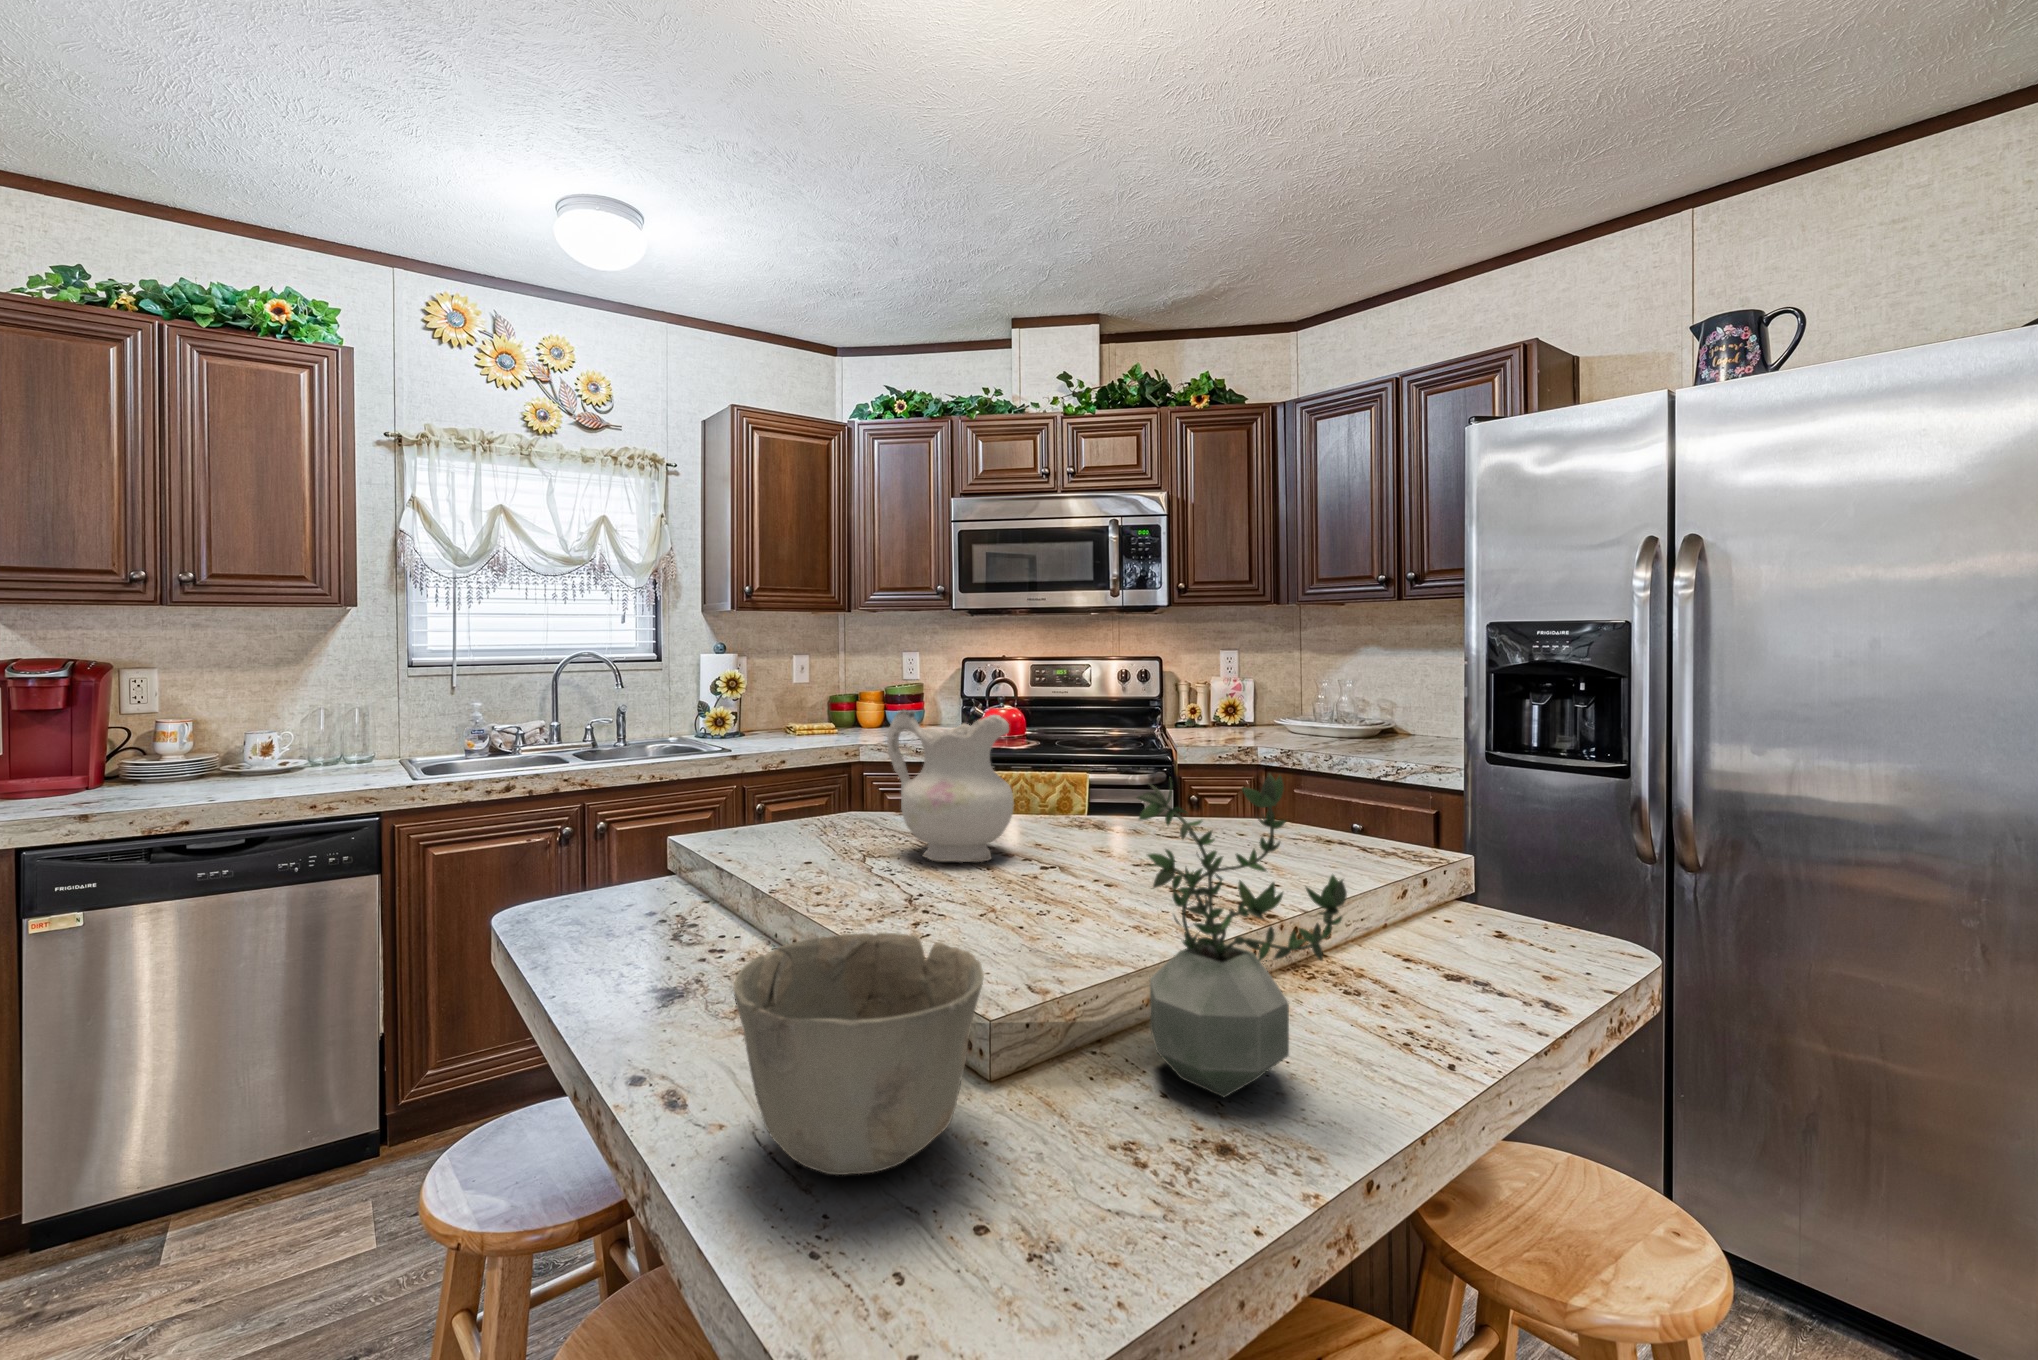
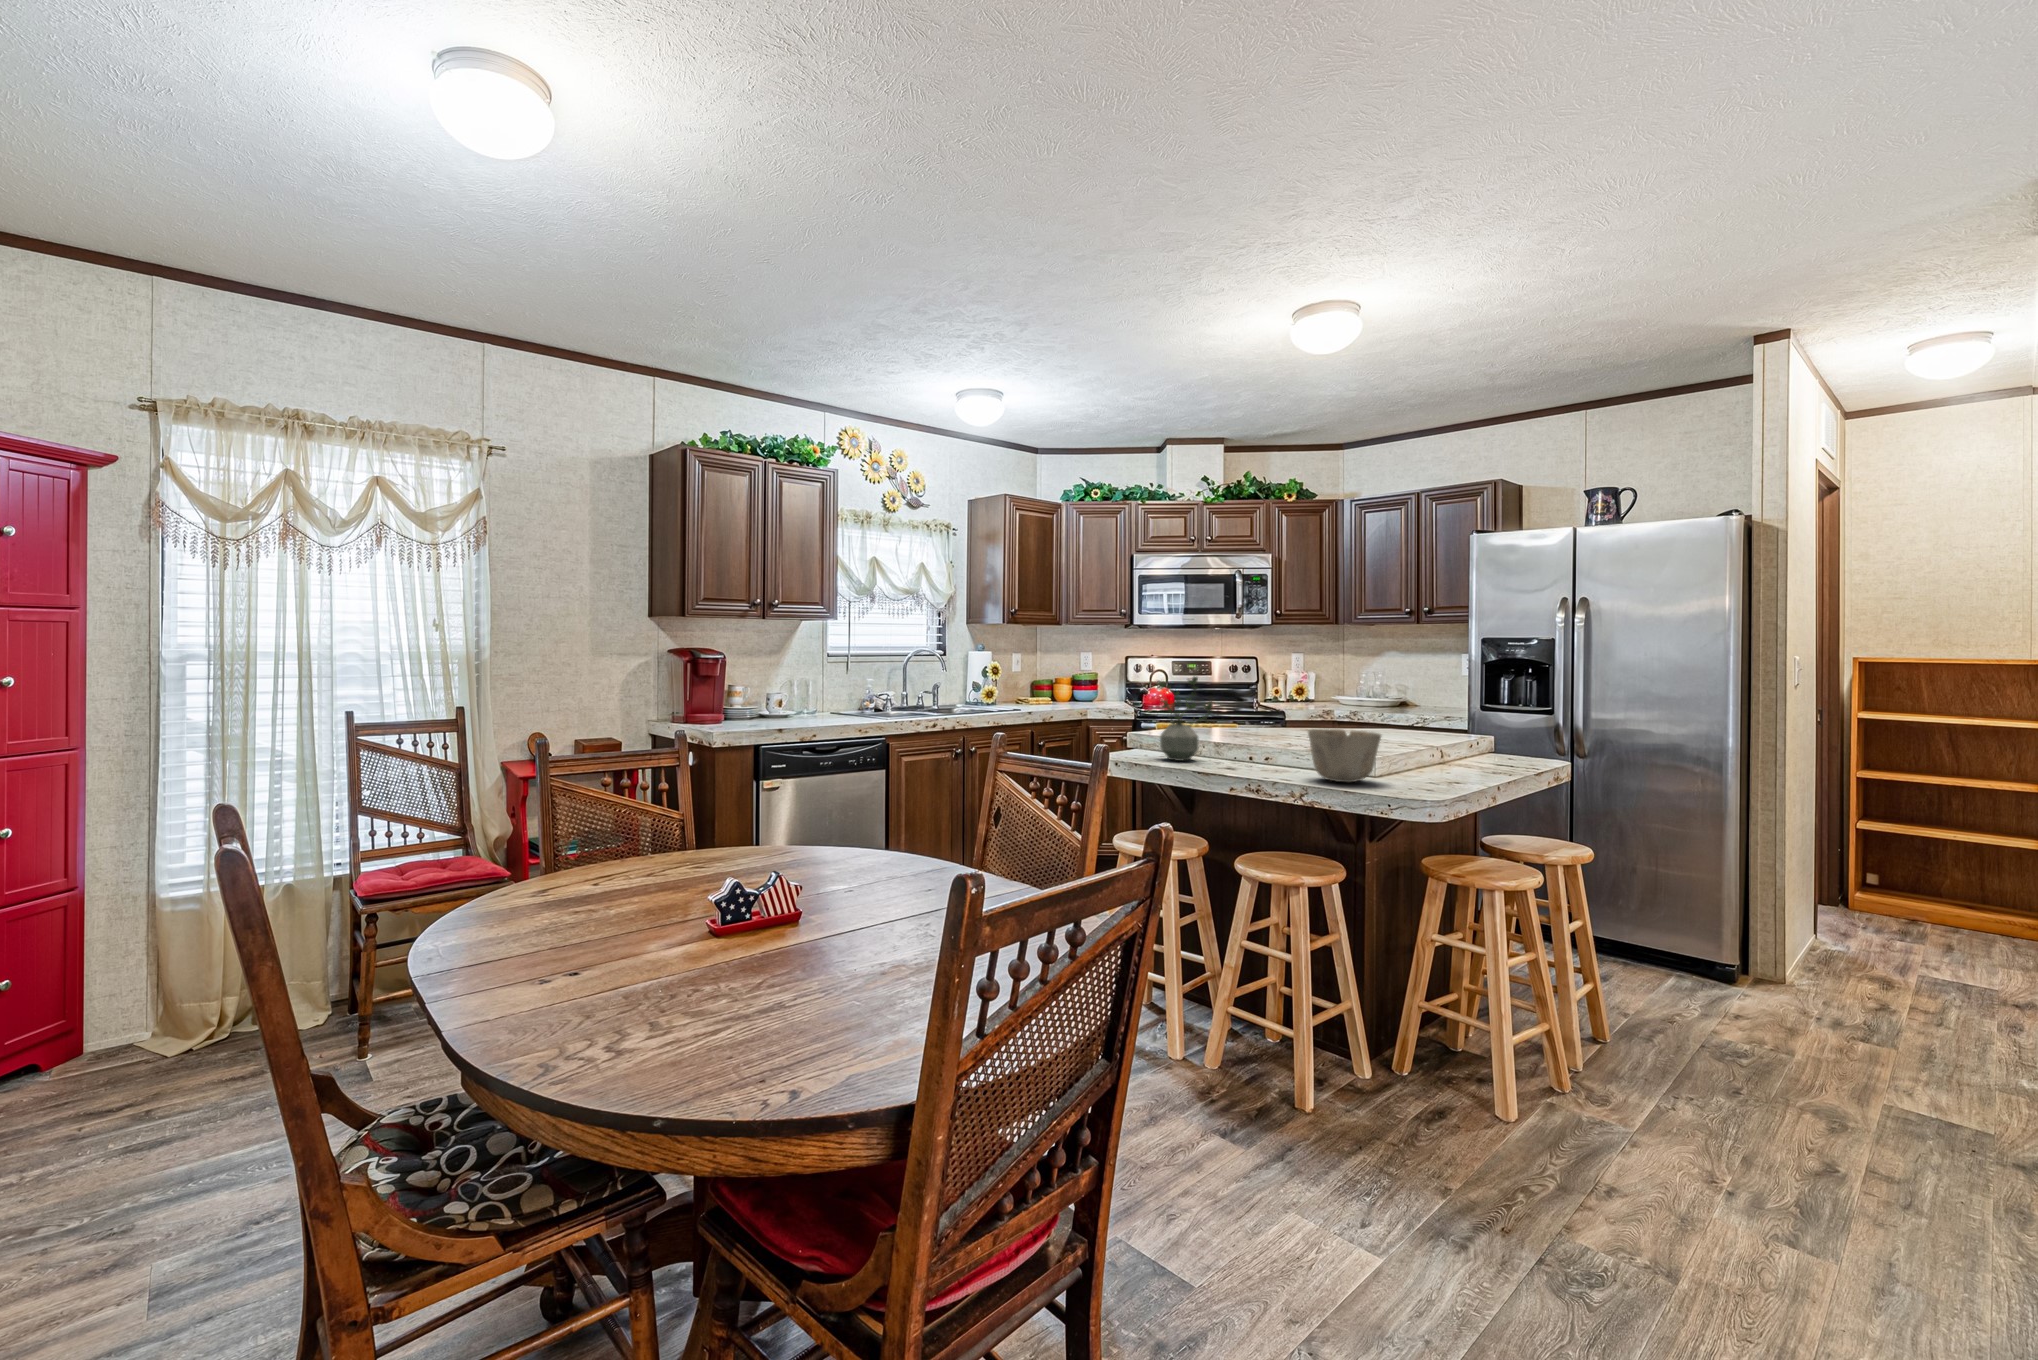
ceramic pitcher: present [887,710,1014,862] -> none [1234,672,1293,738]
potted plant: present [1137,774,1347,1098] -> present [1159,677,1213,761]

